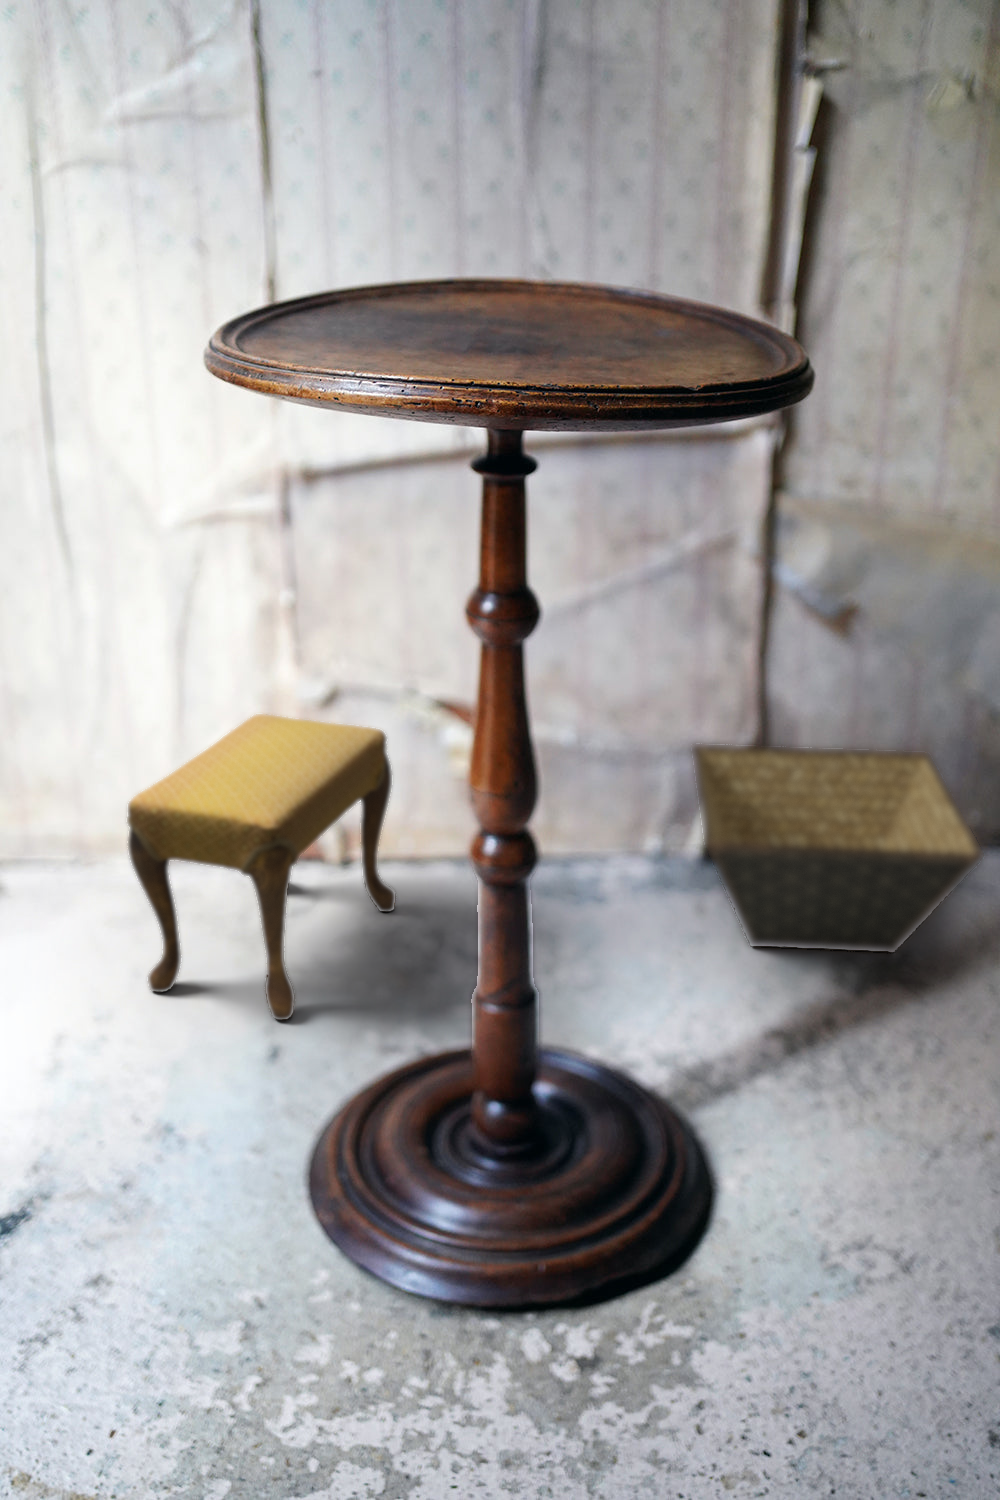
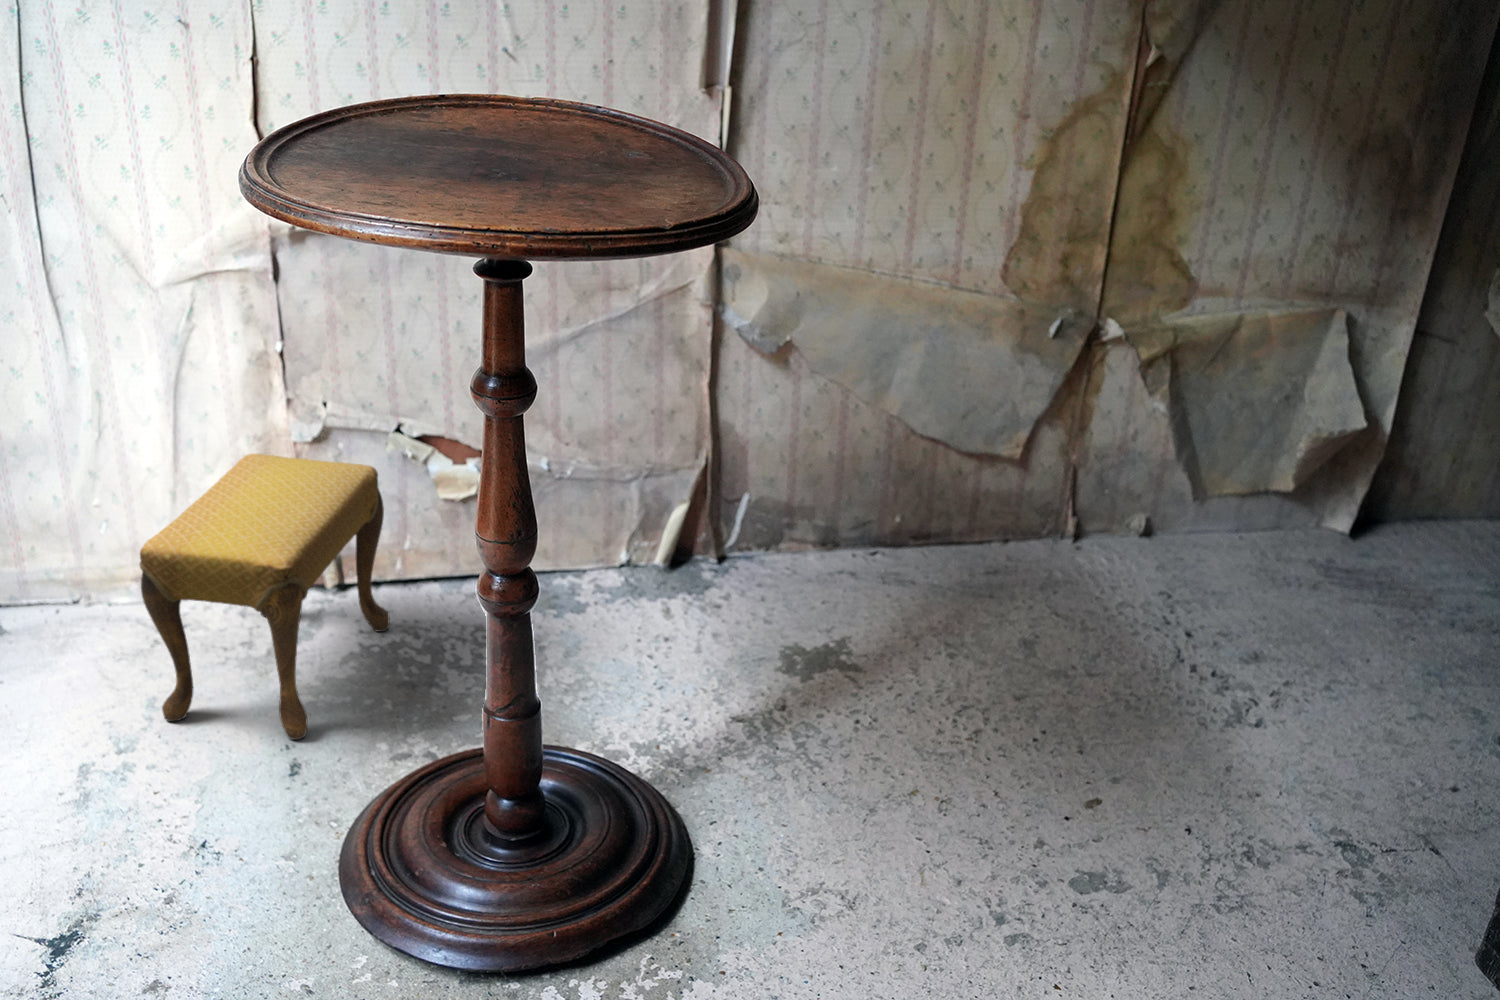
basket: present [693,744,983,952] -> none [655,464,906,645]

